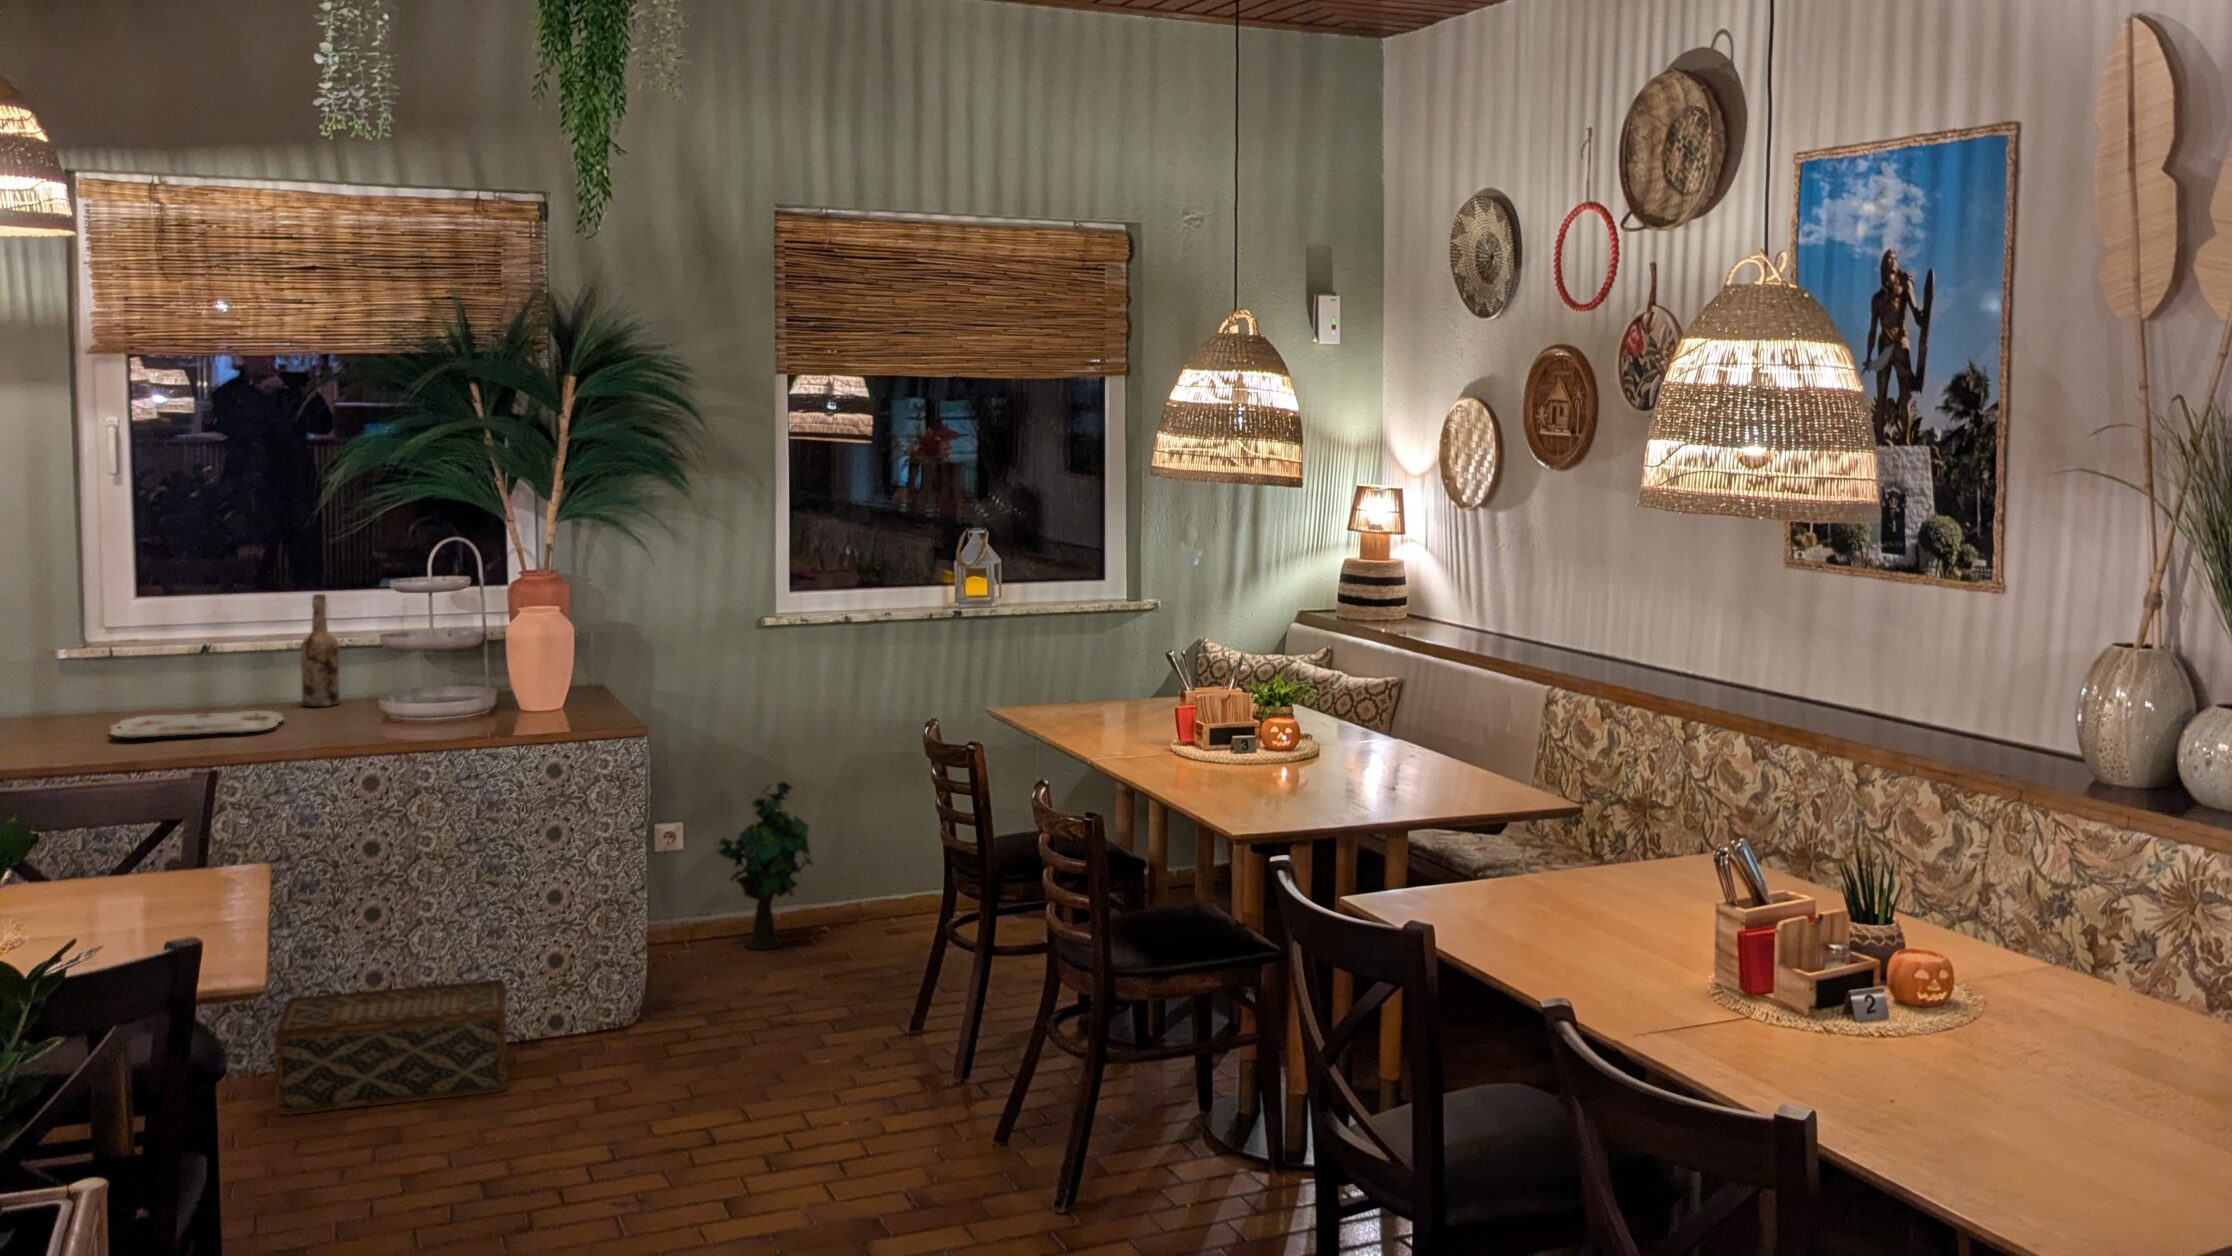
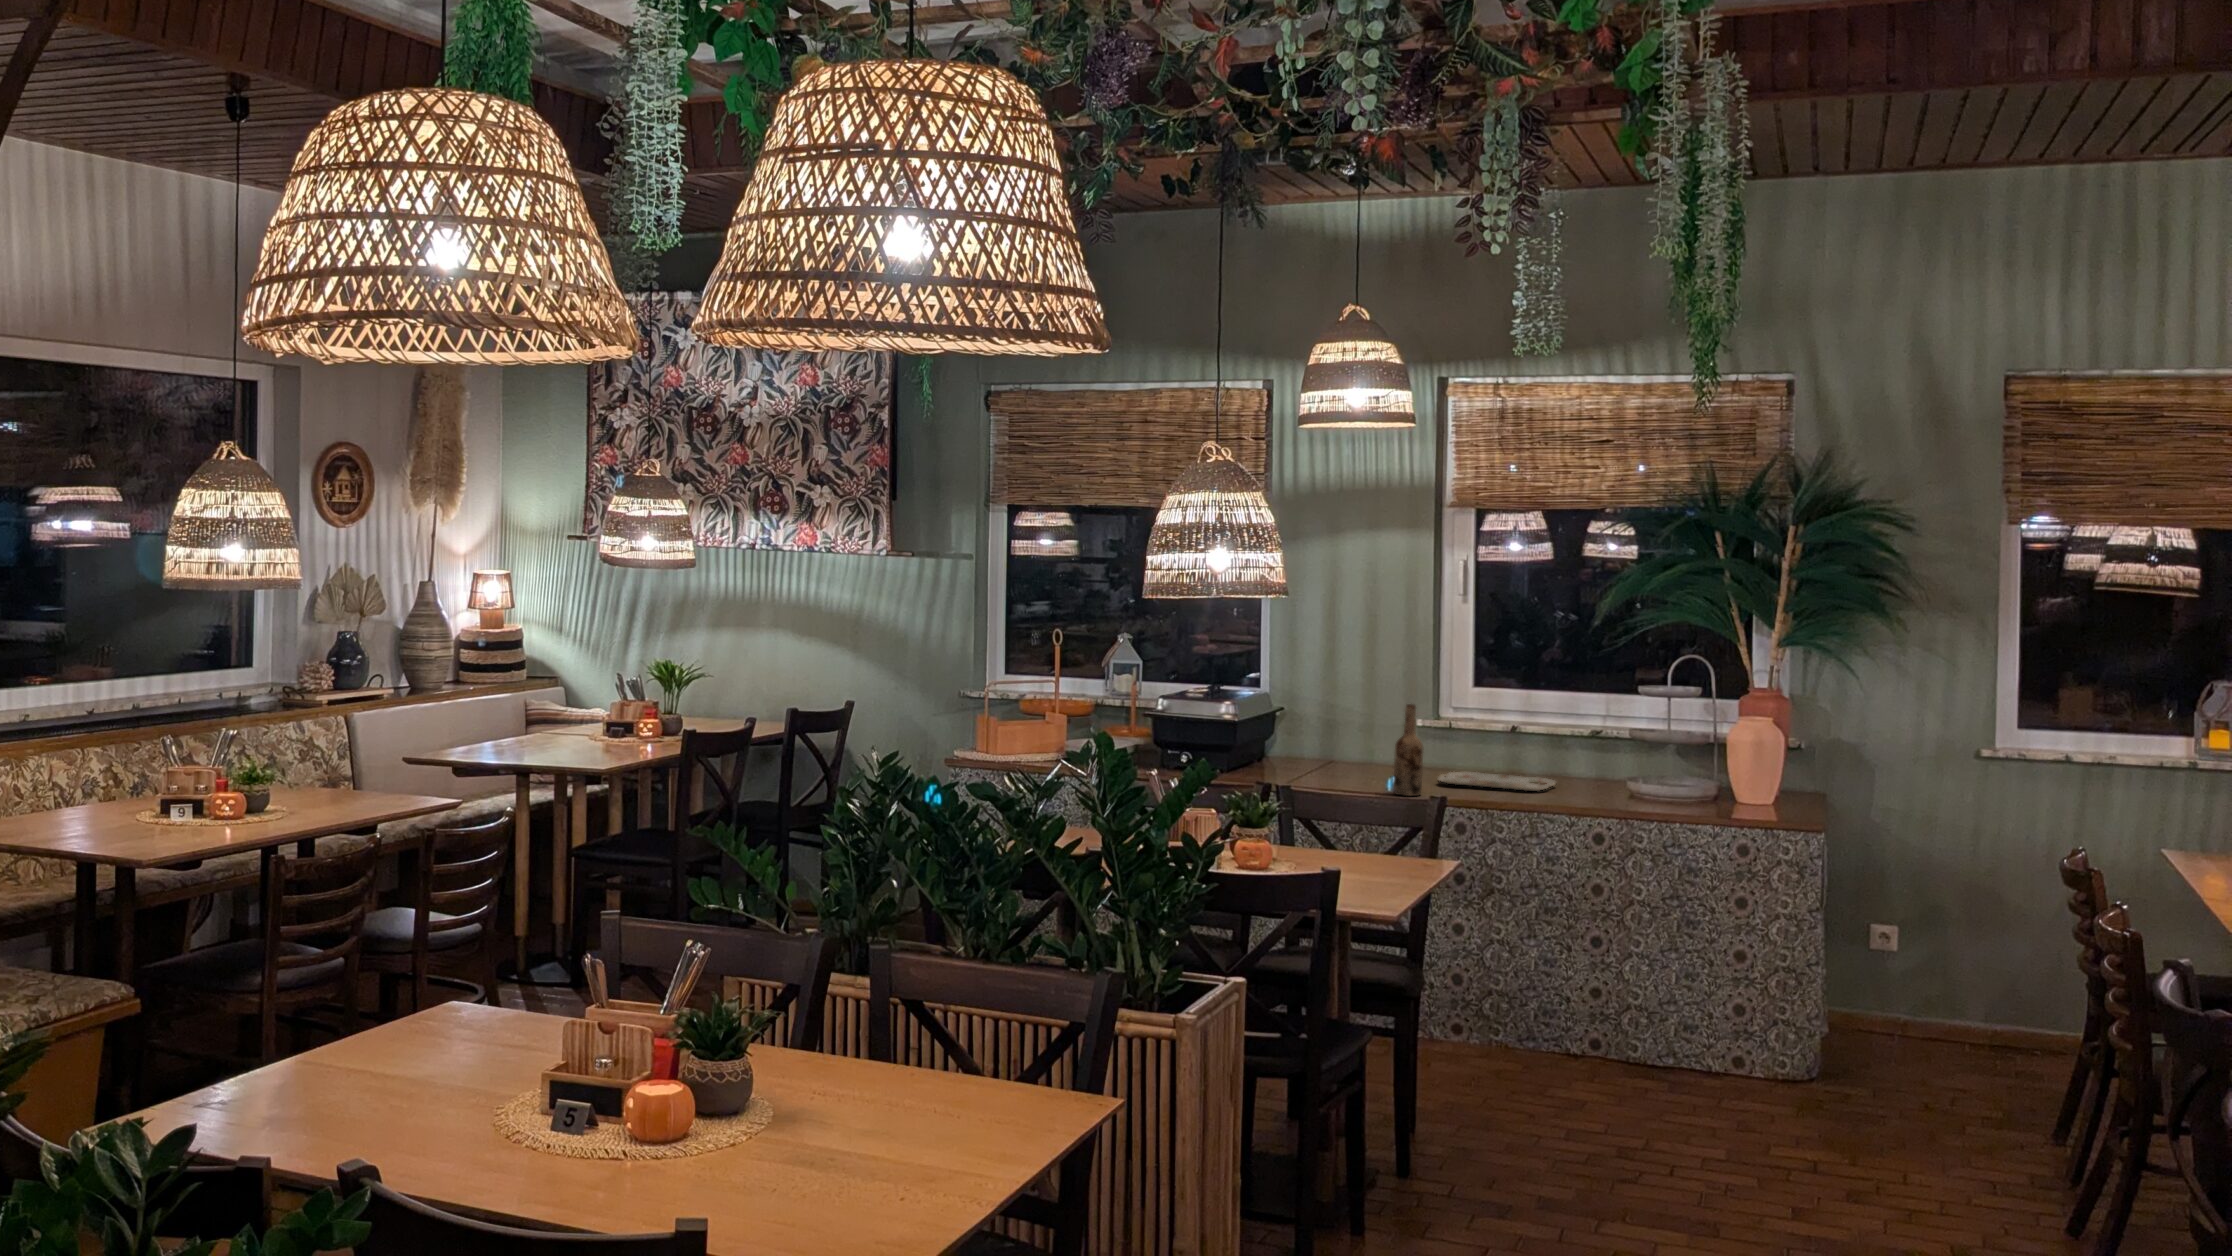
wine bottle: present [301,594,339,707] -> present [1394,704,1424,796]
decorative plant: present [718,782,813,949] -> none [1913,903,2013,1056]
woven basket: present [274,979,507,1115] -> none [1512,992,1693,1097]

